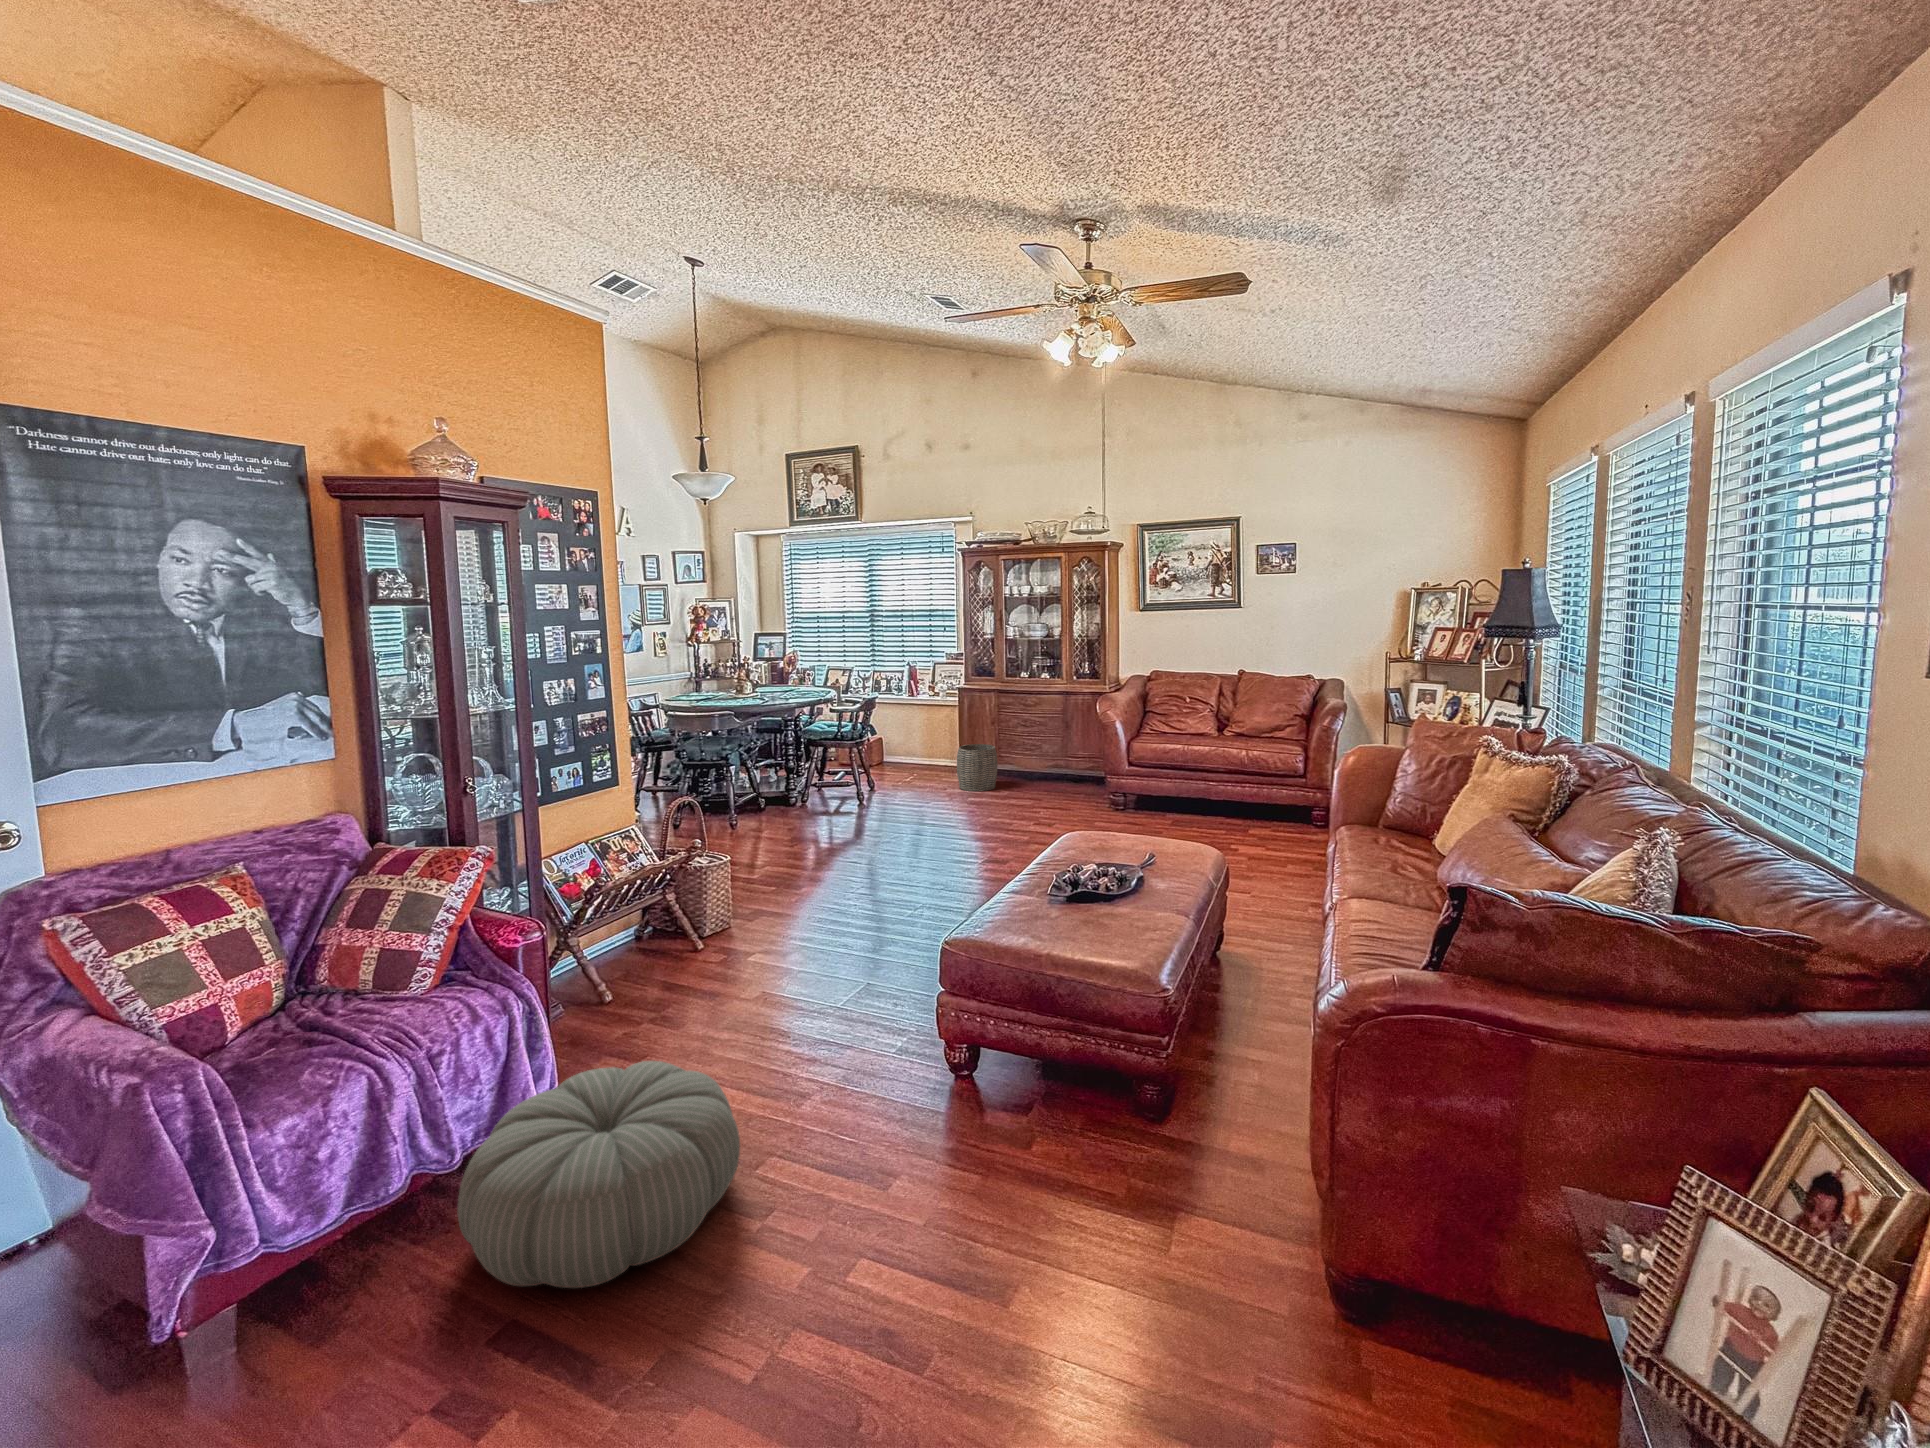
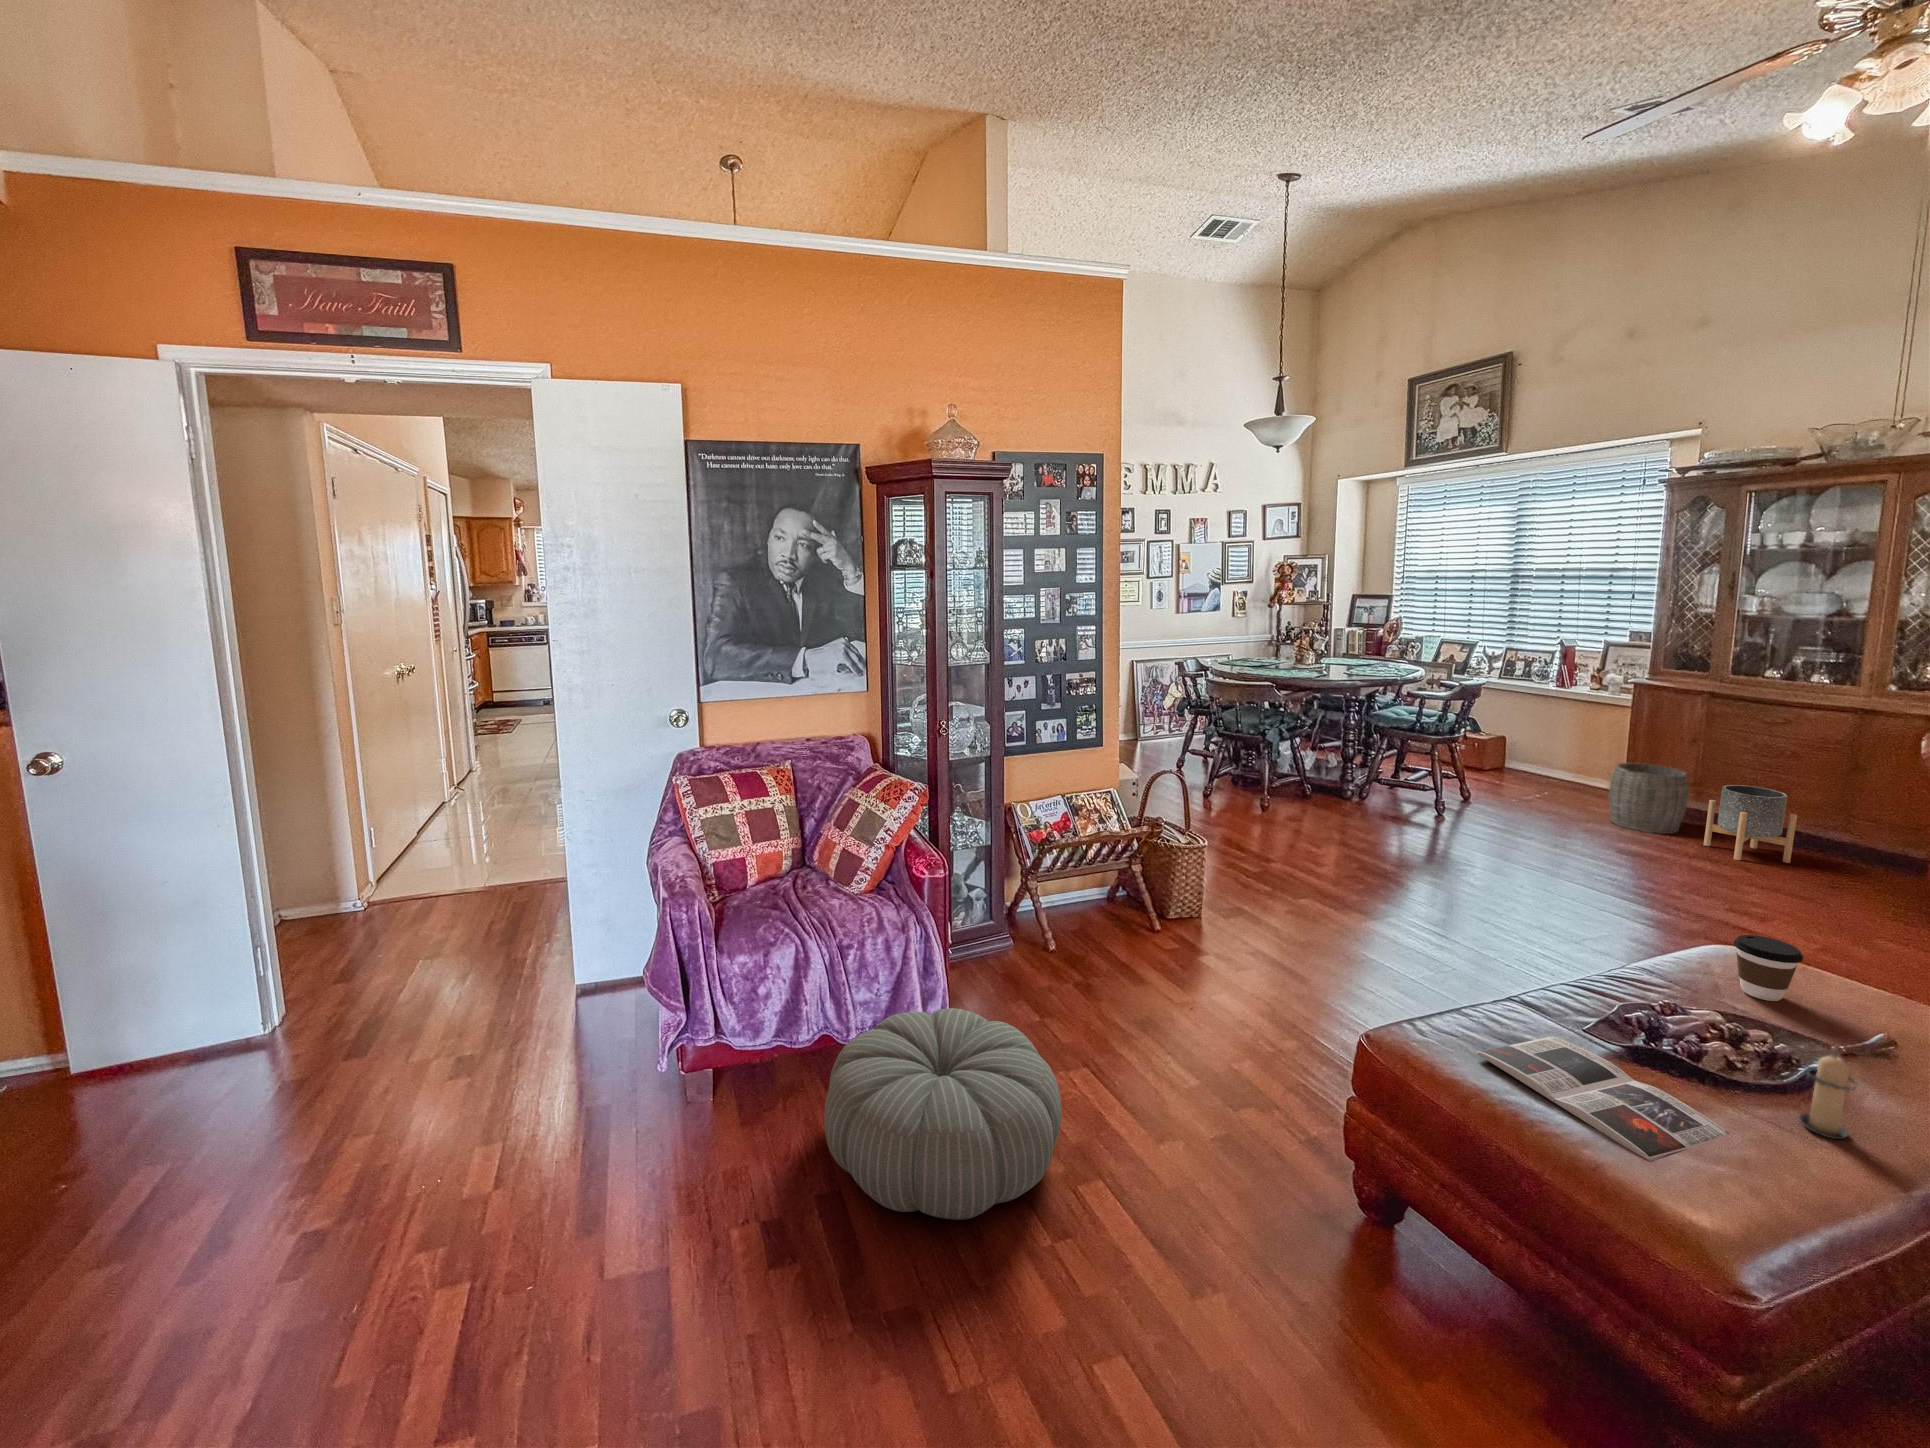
planter: none [1010,748,1050,797] -> present [1704,785,1797,863]
coffee cup: none [1087,815,1115,851] -> present [1733,935,1803,1001]
candle: none [1143,854,1166,901] -> present [1800,1053,1858,1139]
magazine: none [1009,900,1130,941] -> present [1476,1036,1729,1161]

